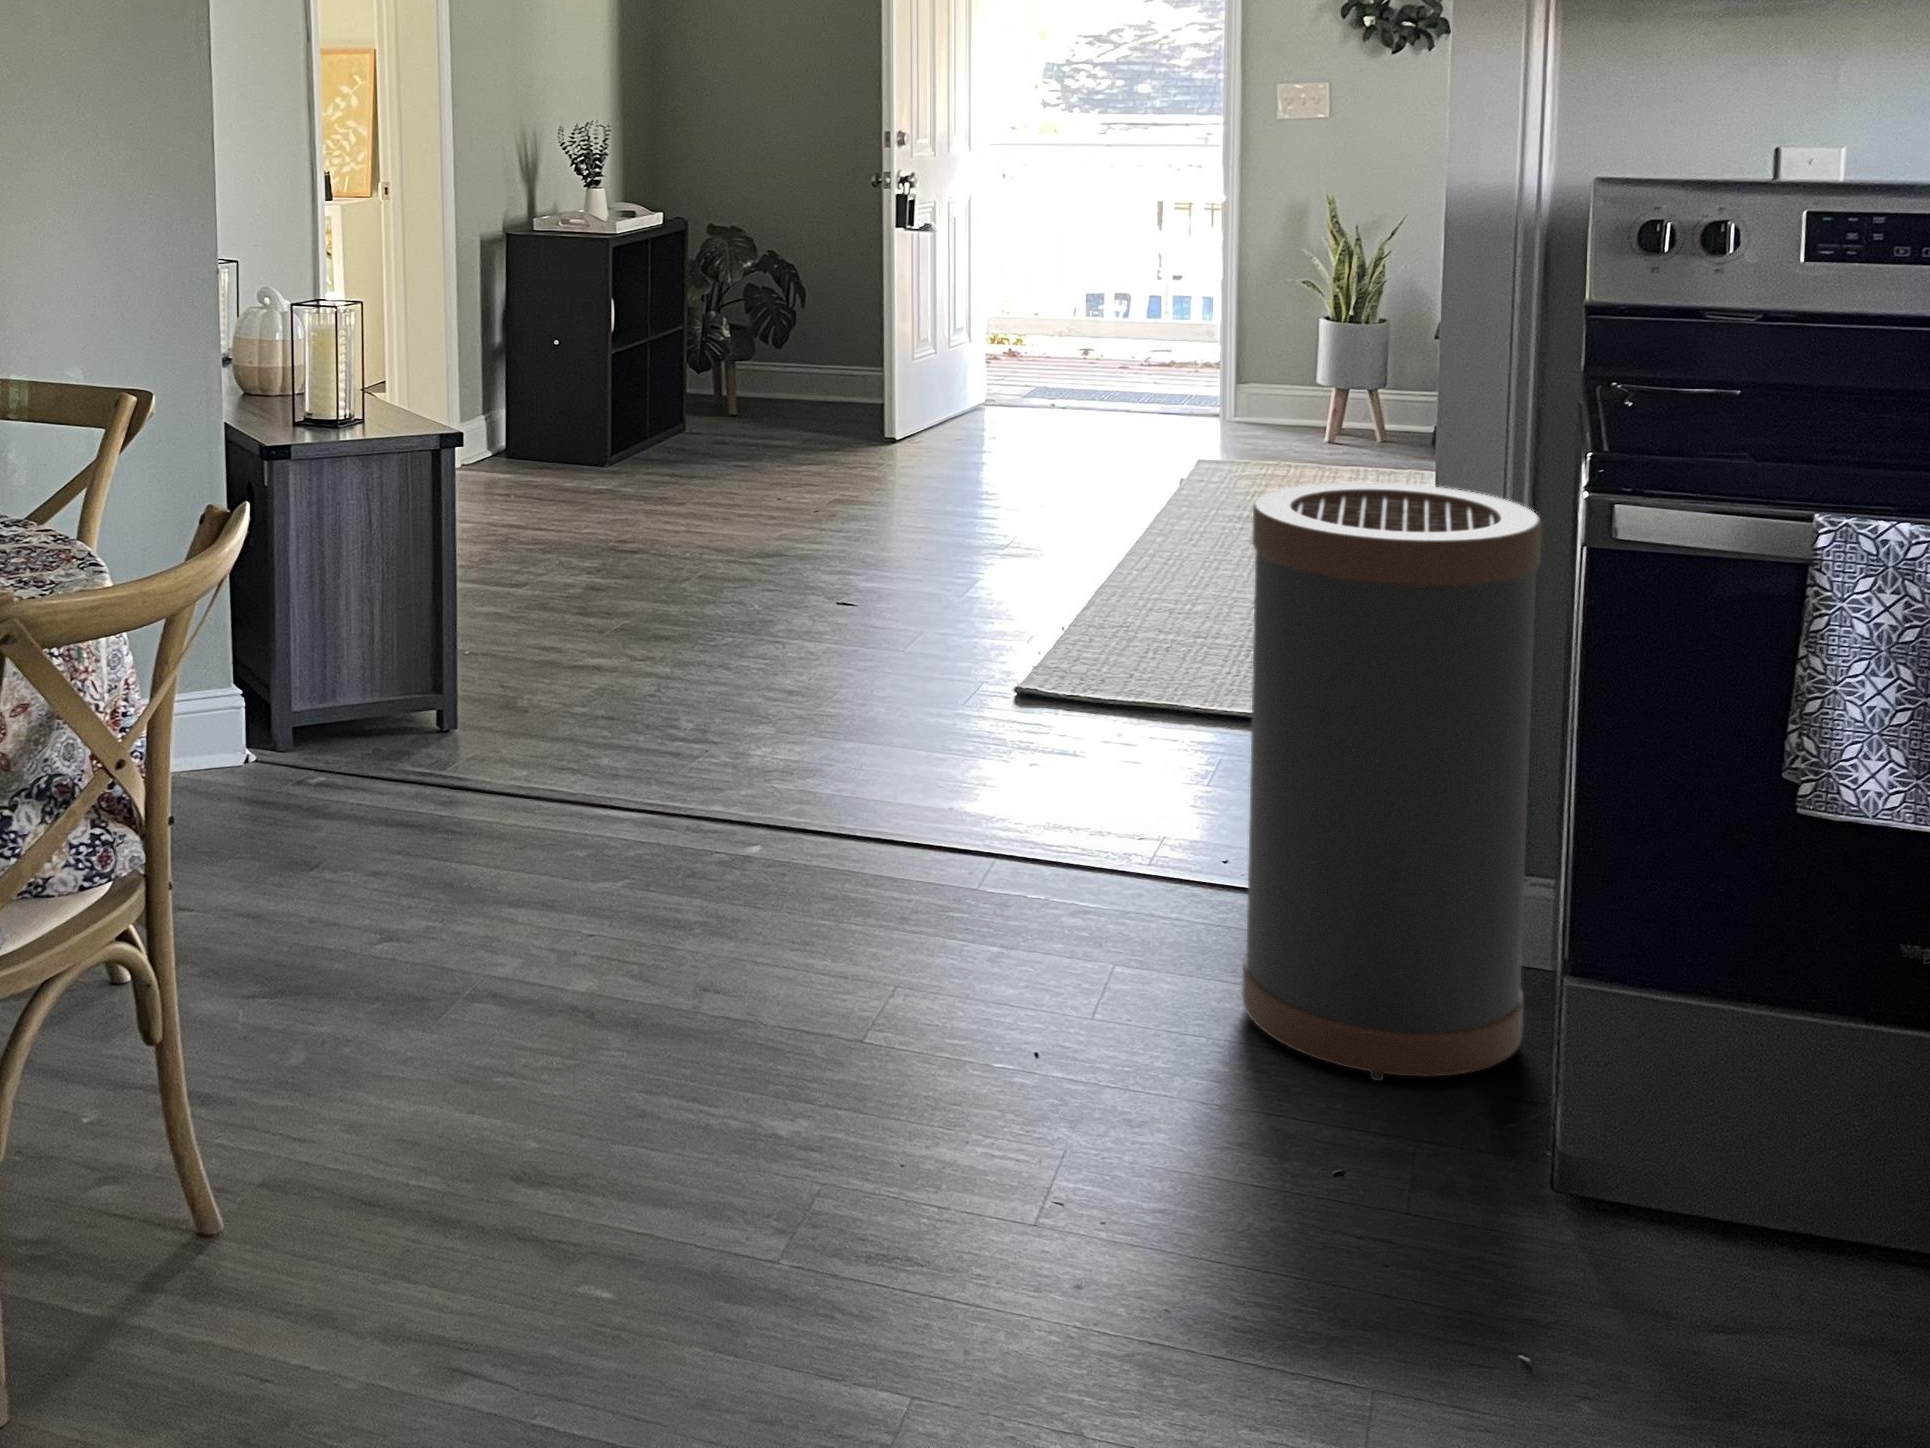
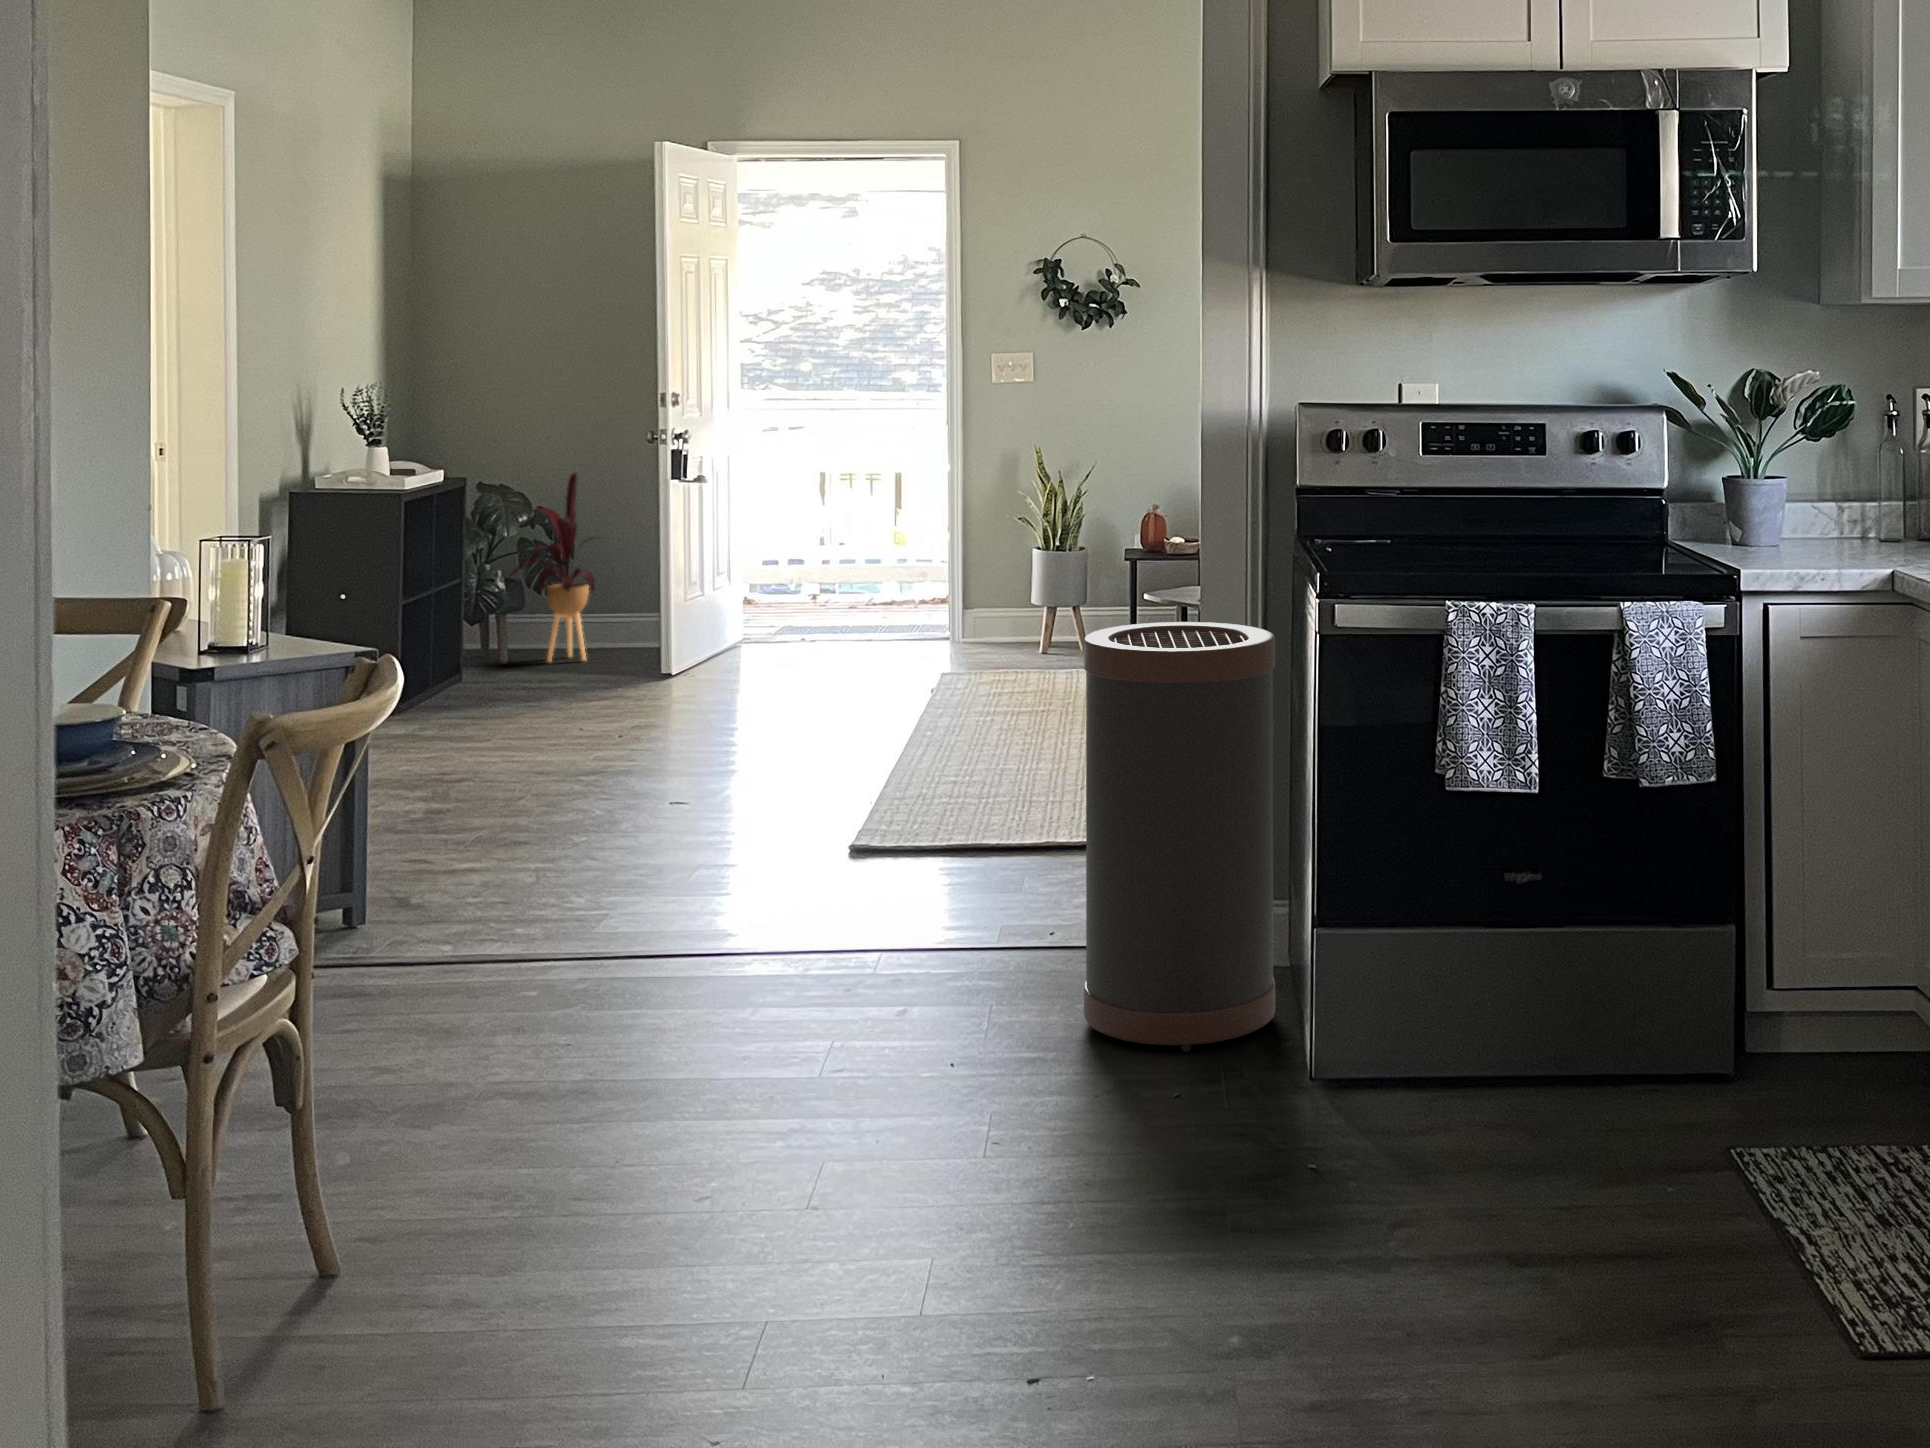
house plant: none [725,215,832,418] -> present [509,473,595,662]

